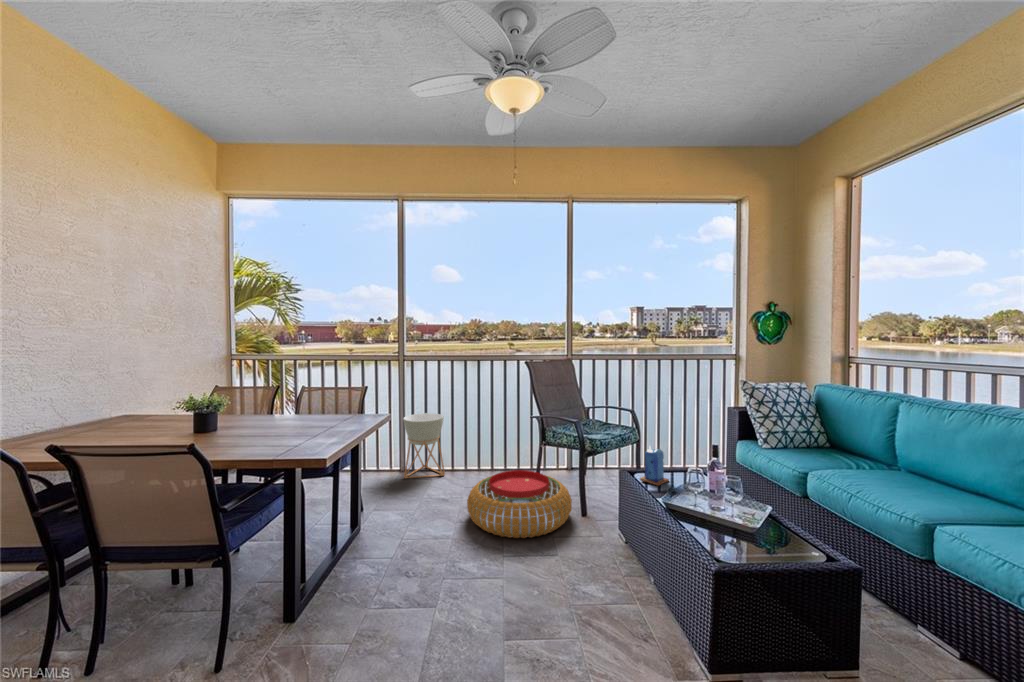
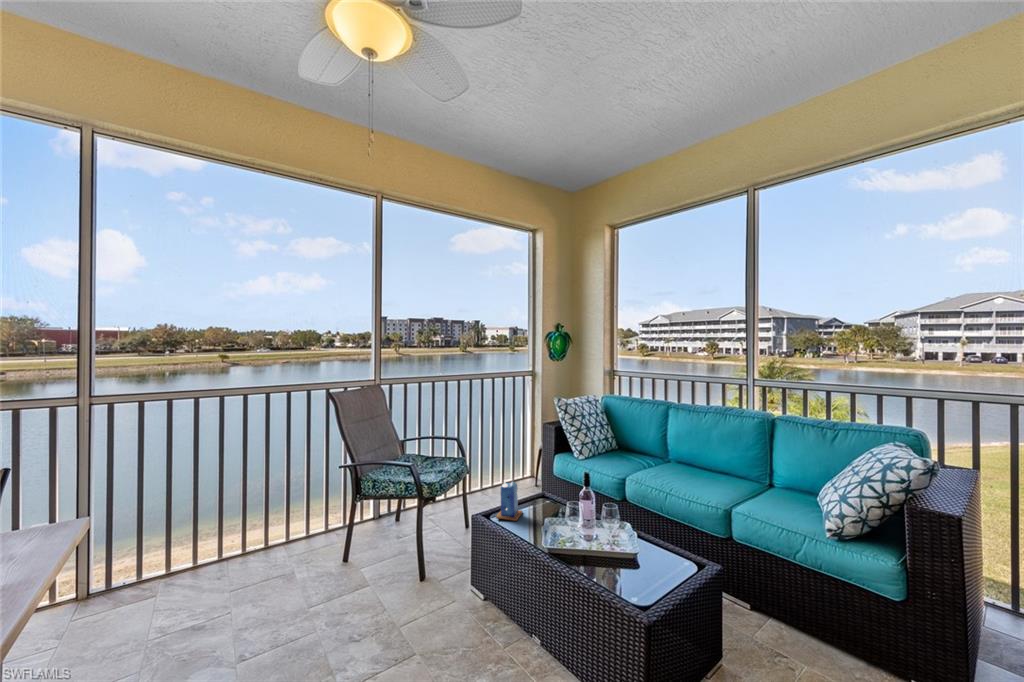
planter: present [403,413,445,479] -> none [133,477,211,585]
pouf: present [467,470,572,538] -> none [271,531,413,633]

